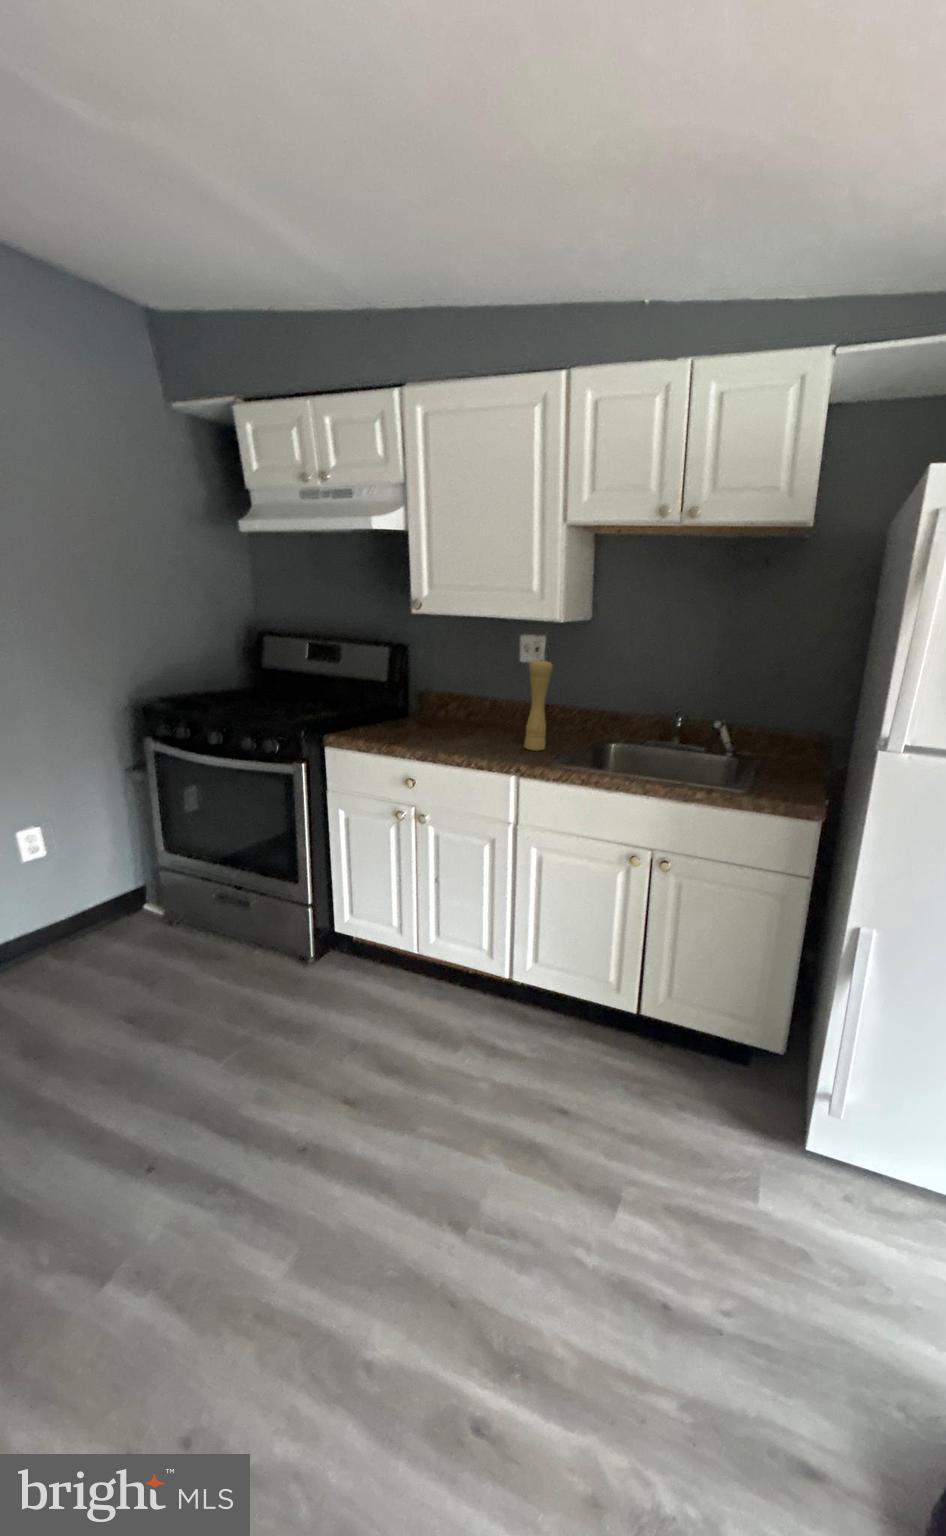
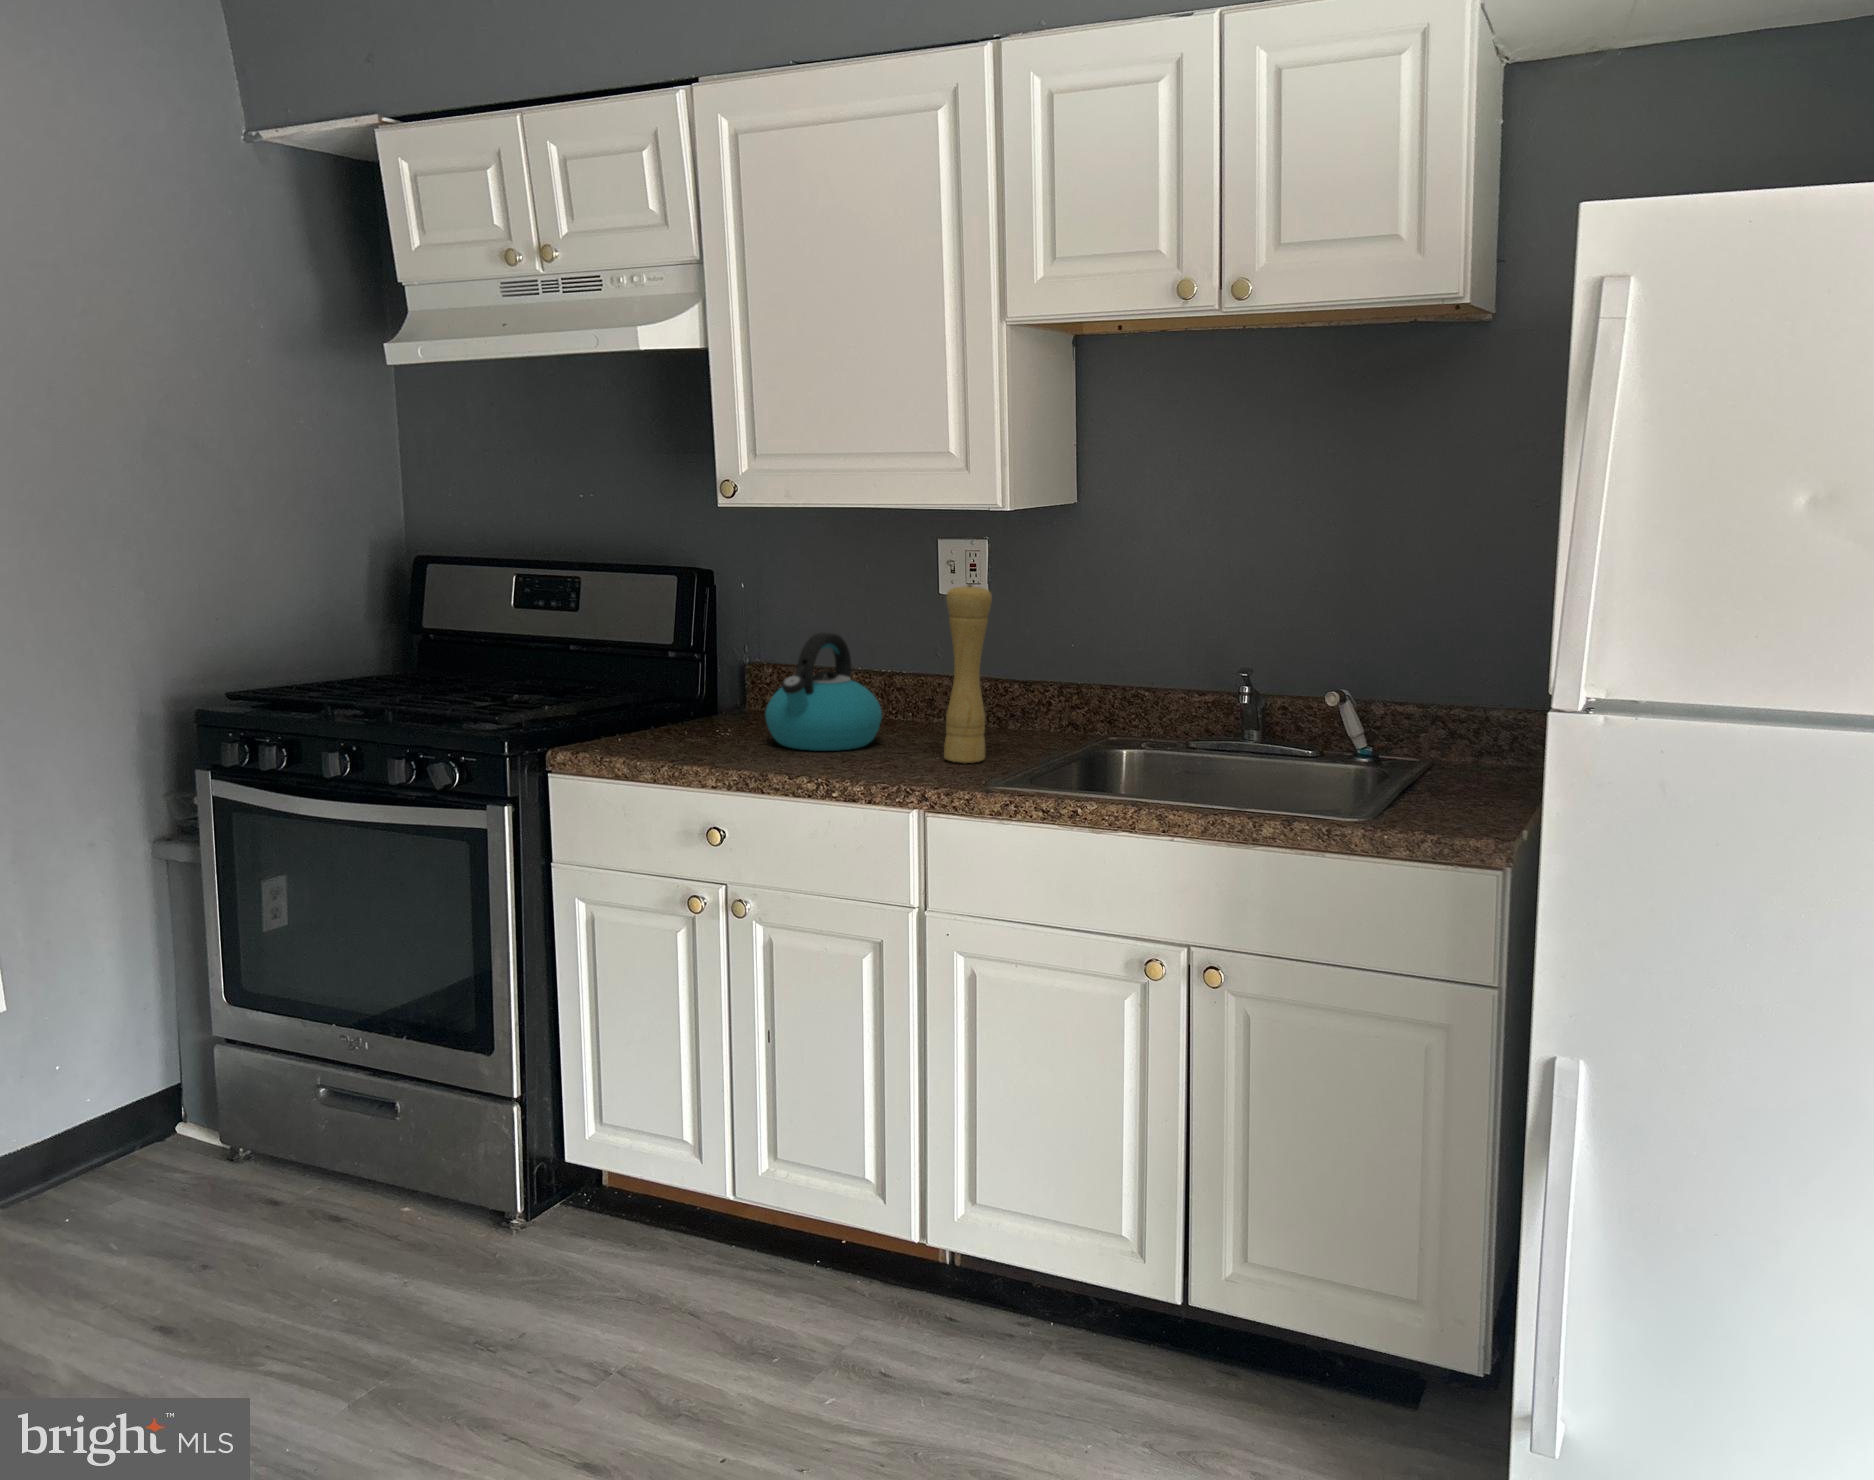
kettle: none [433,680,491,741] -> present [765,633,882,751]

